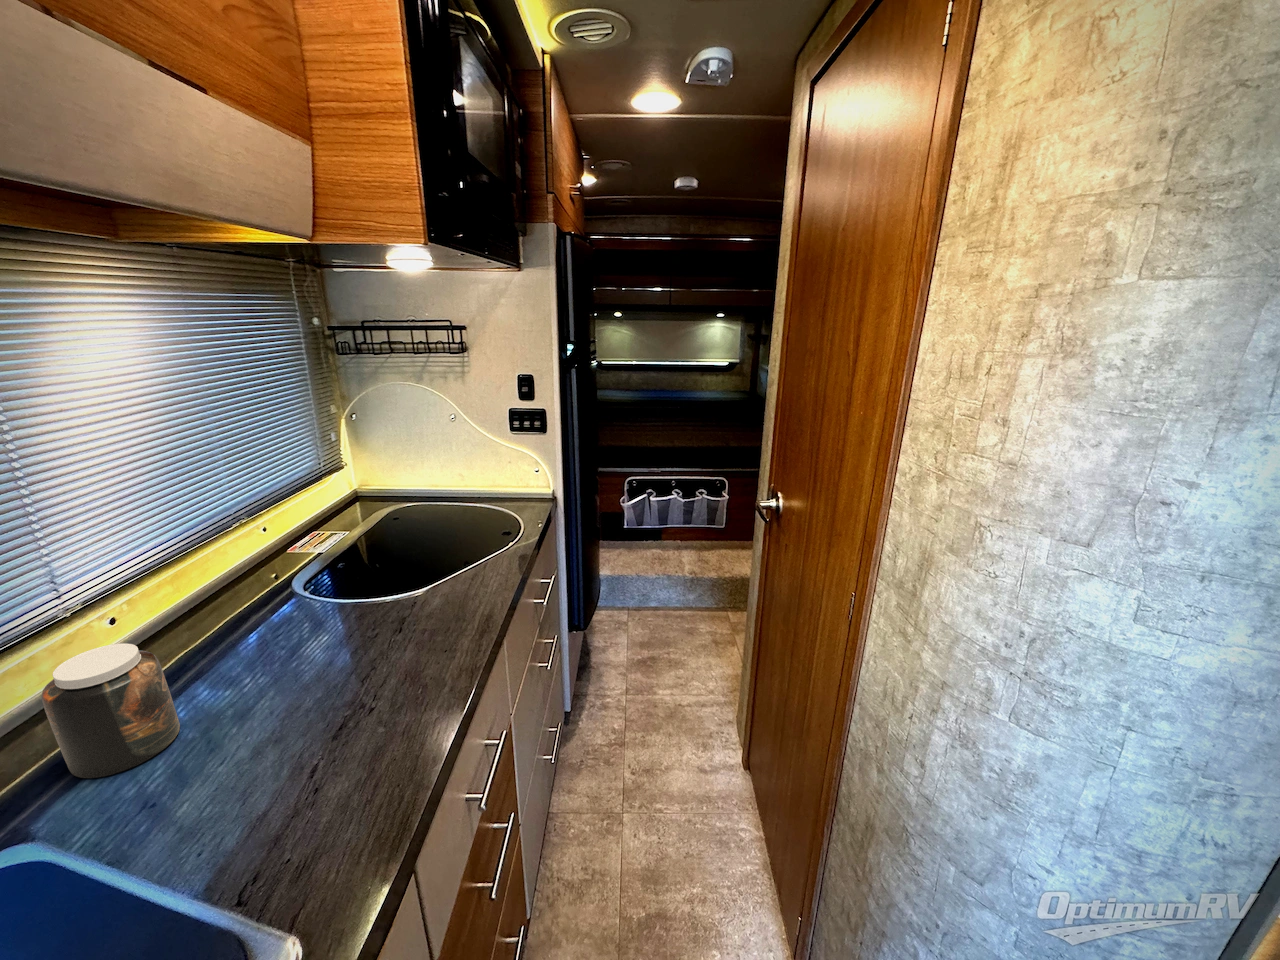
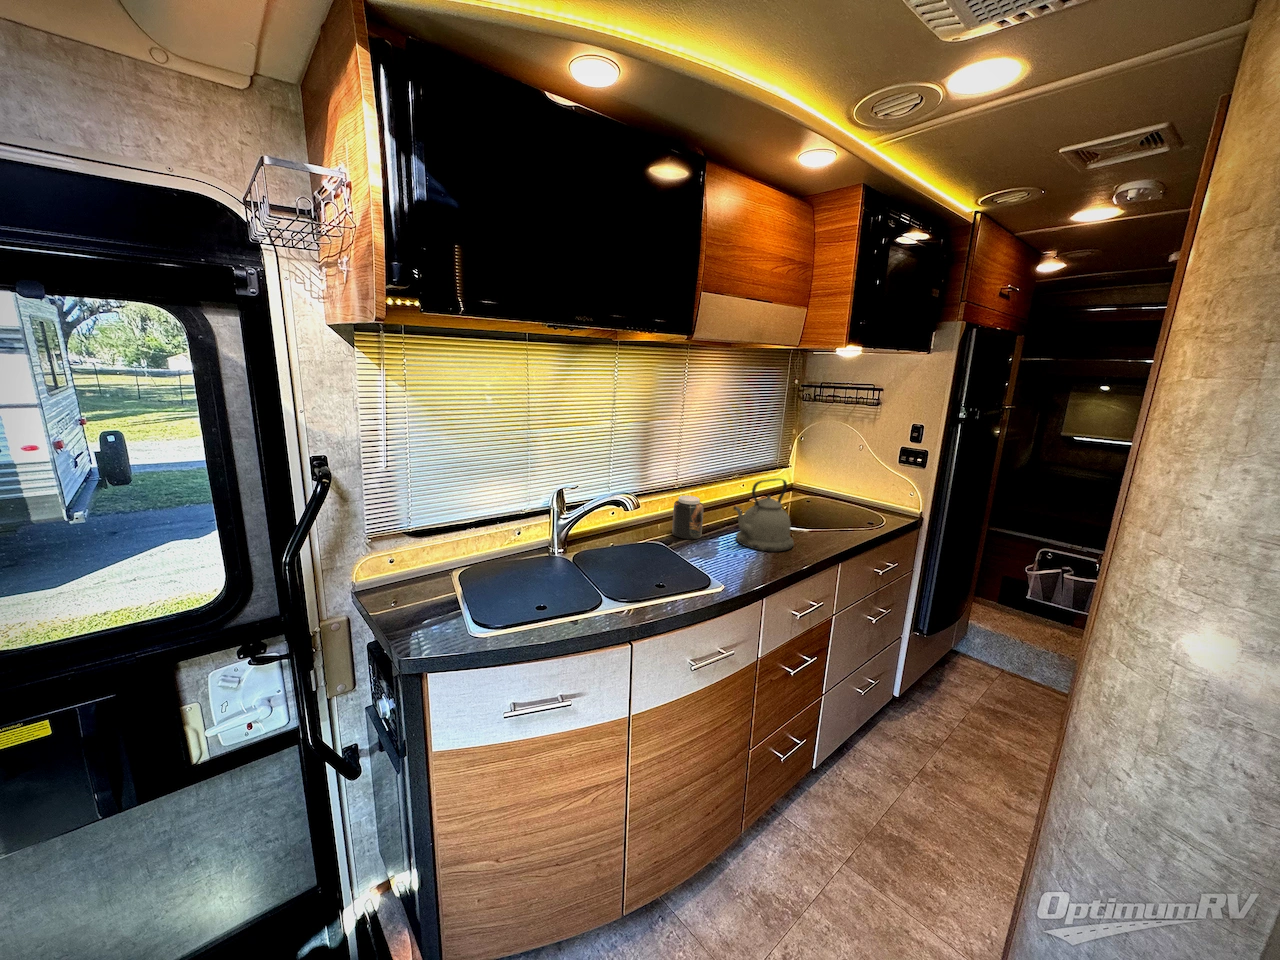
kettle: none [254,528,419,704] -> present [734,479,794,552]

